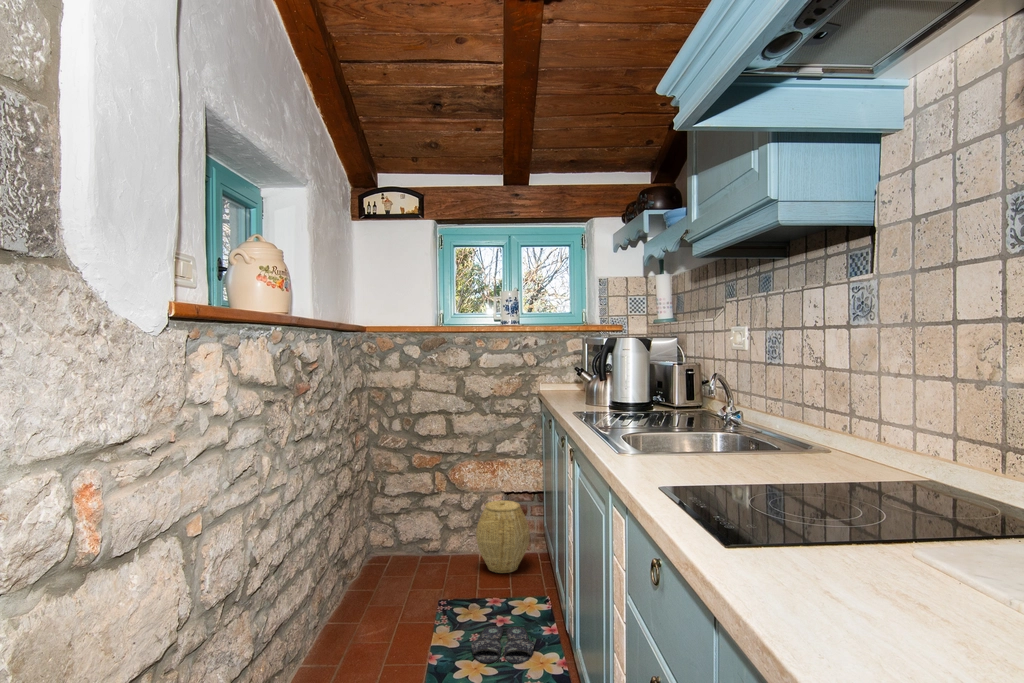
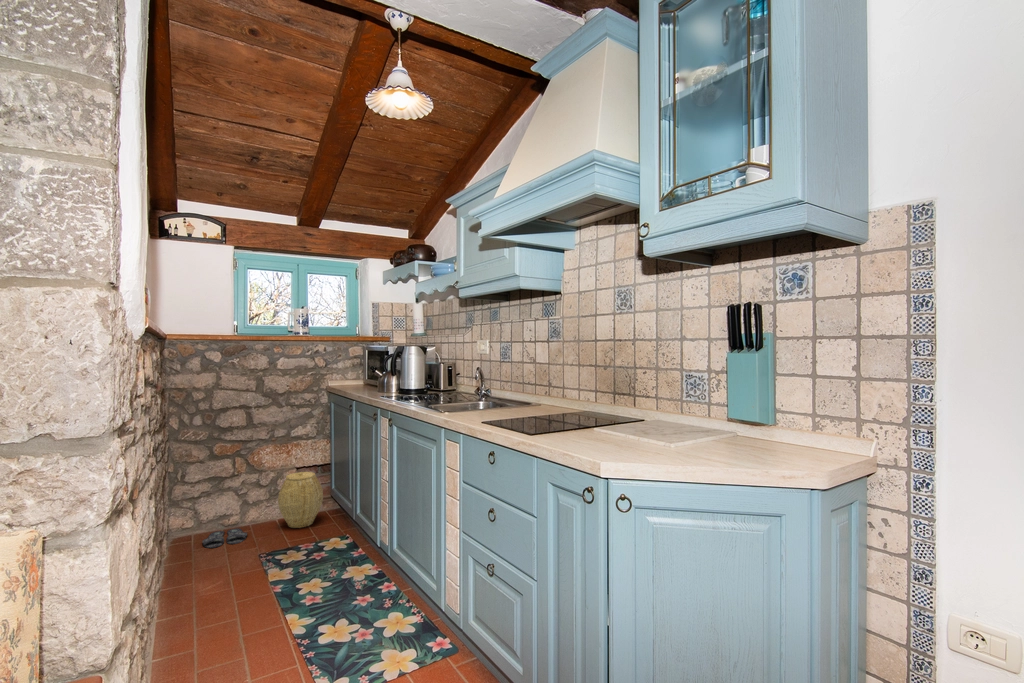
slippers: present [472,626,535,664] -> present [203,528,247,548]

